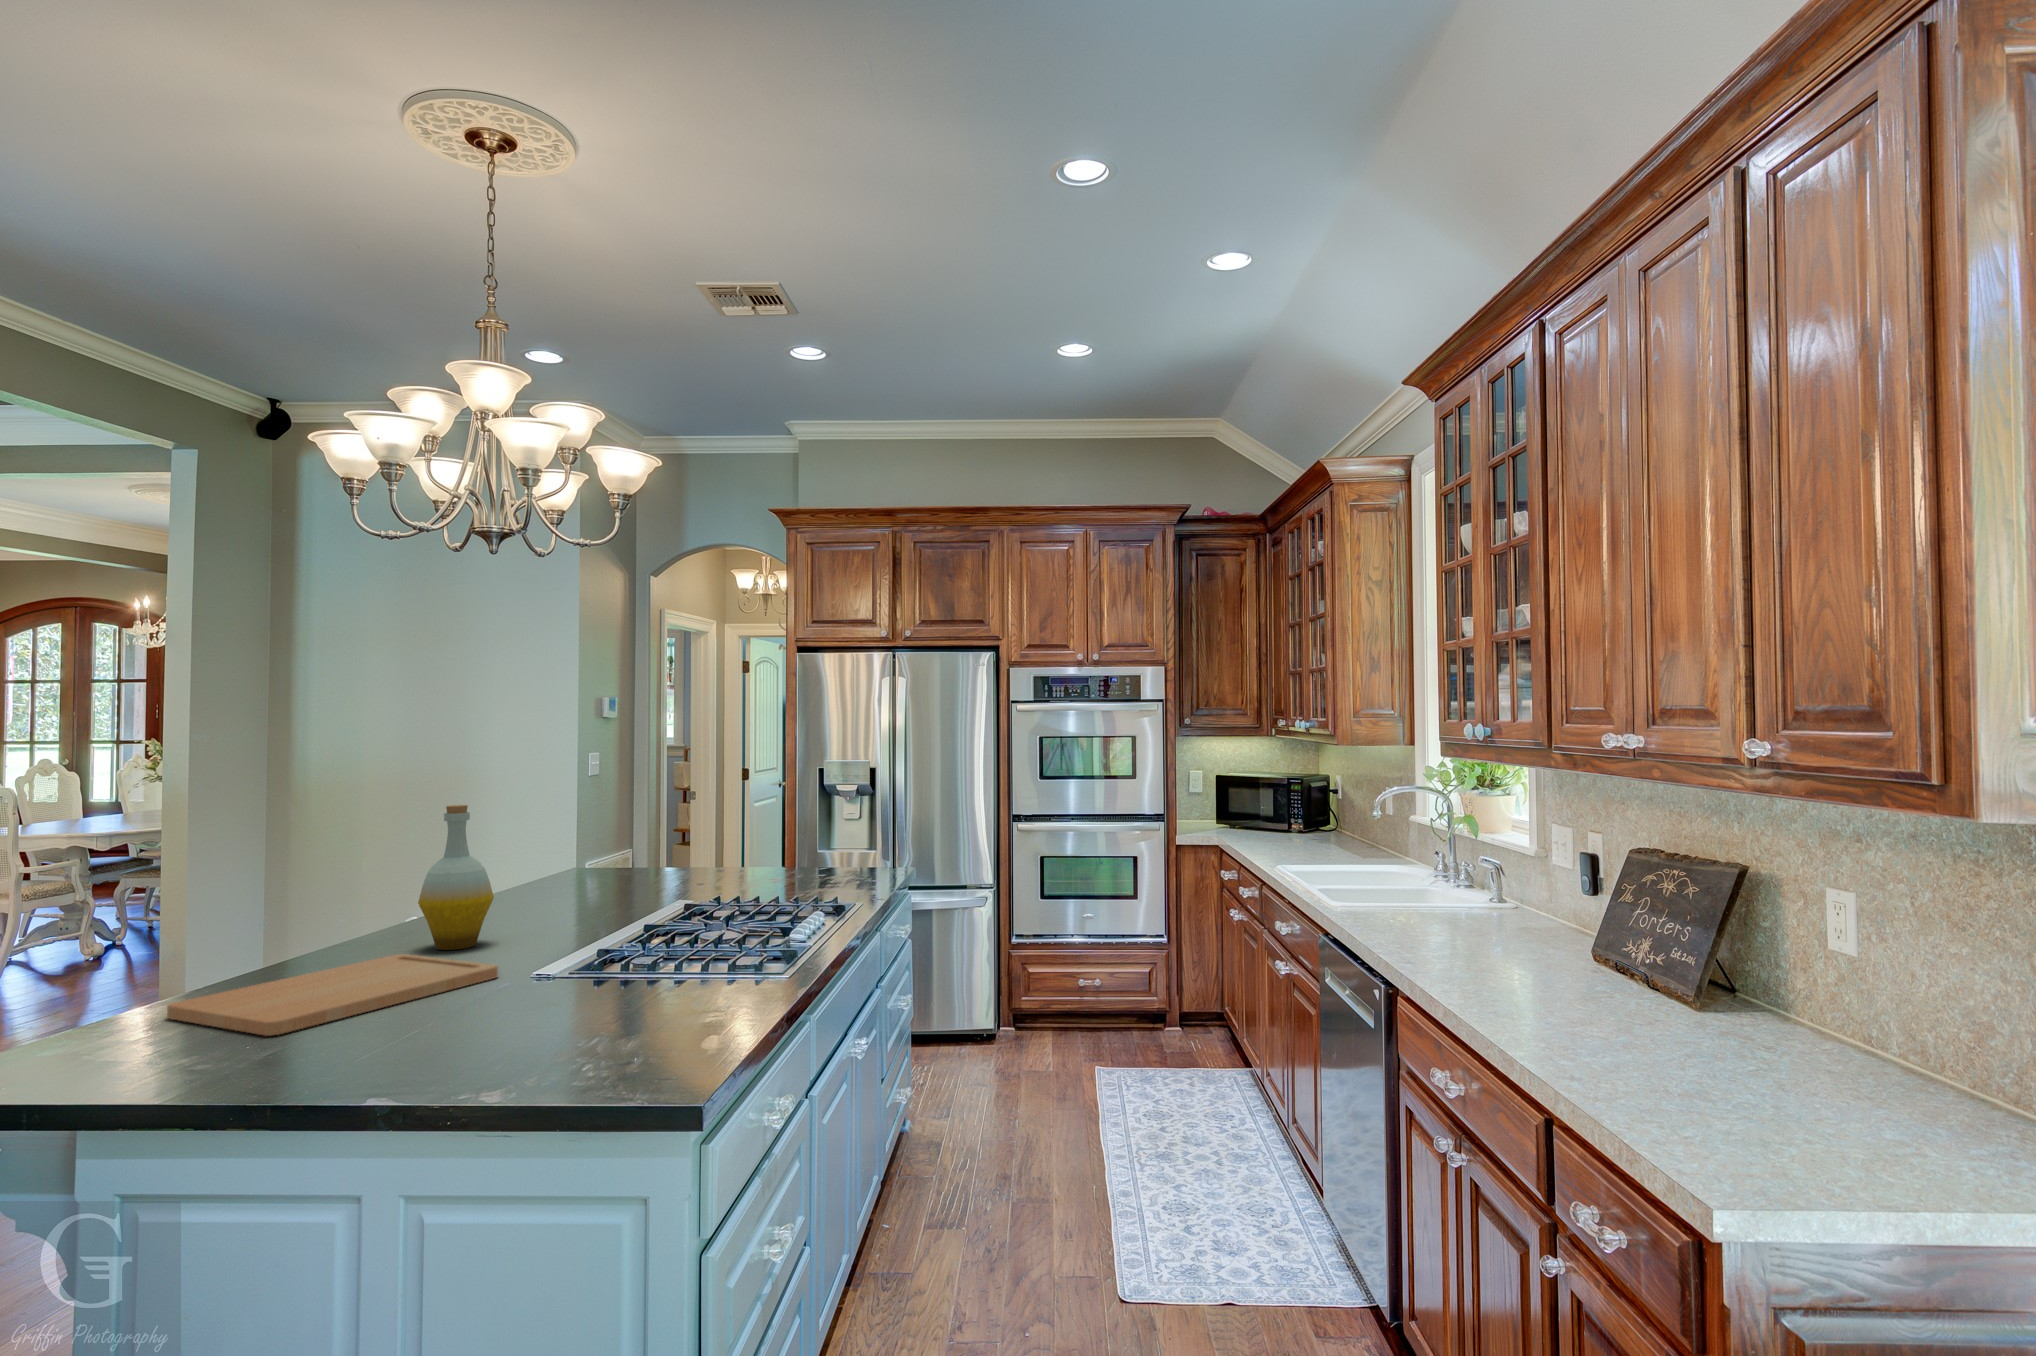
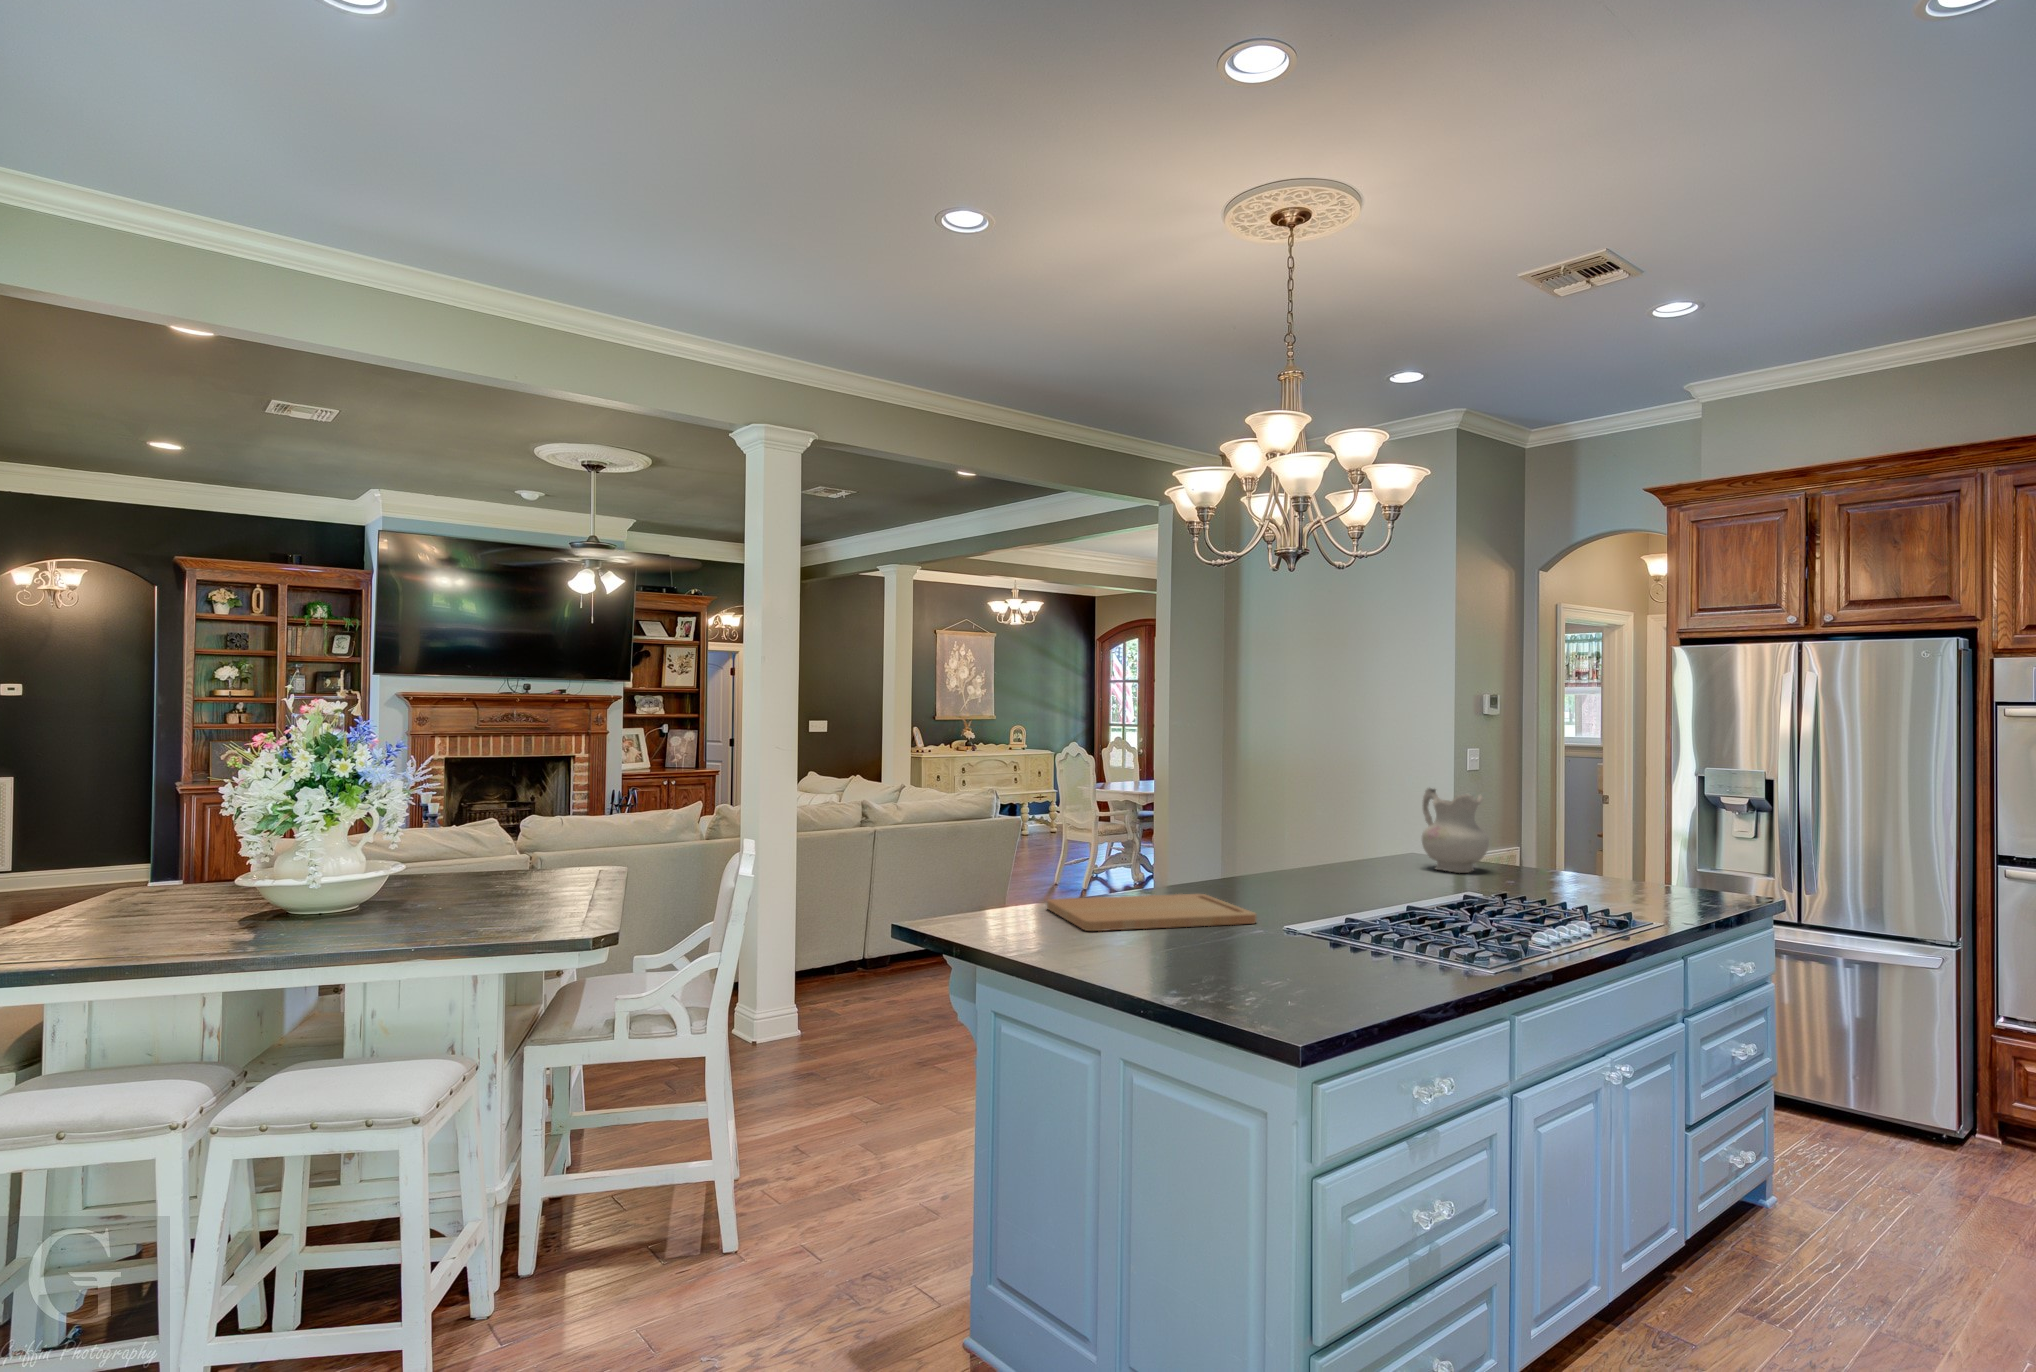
ceramic pitcher: none [607,797,678,884] -> present [1422,788,1489,873]
bottle: present [418,805,494,950] -> none [1223,781,1279,899]

